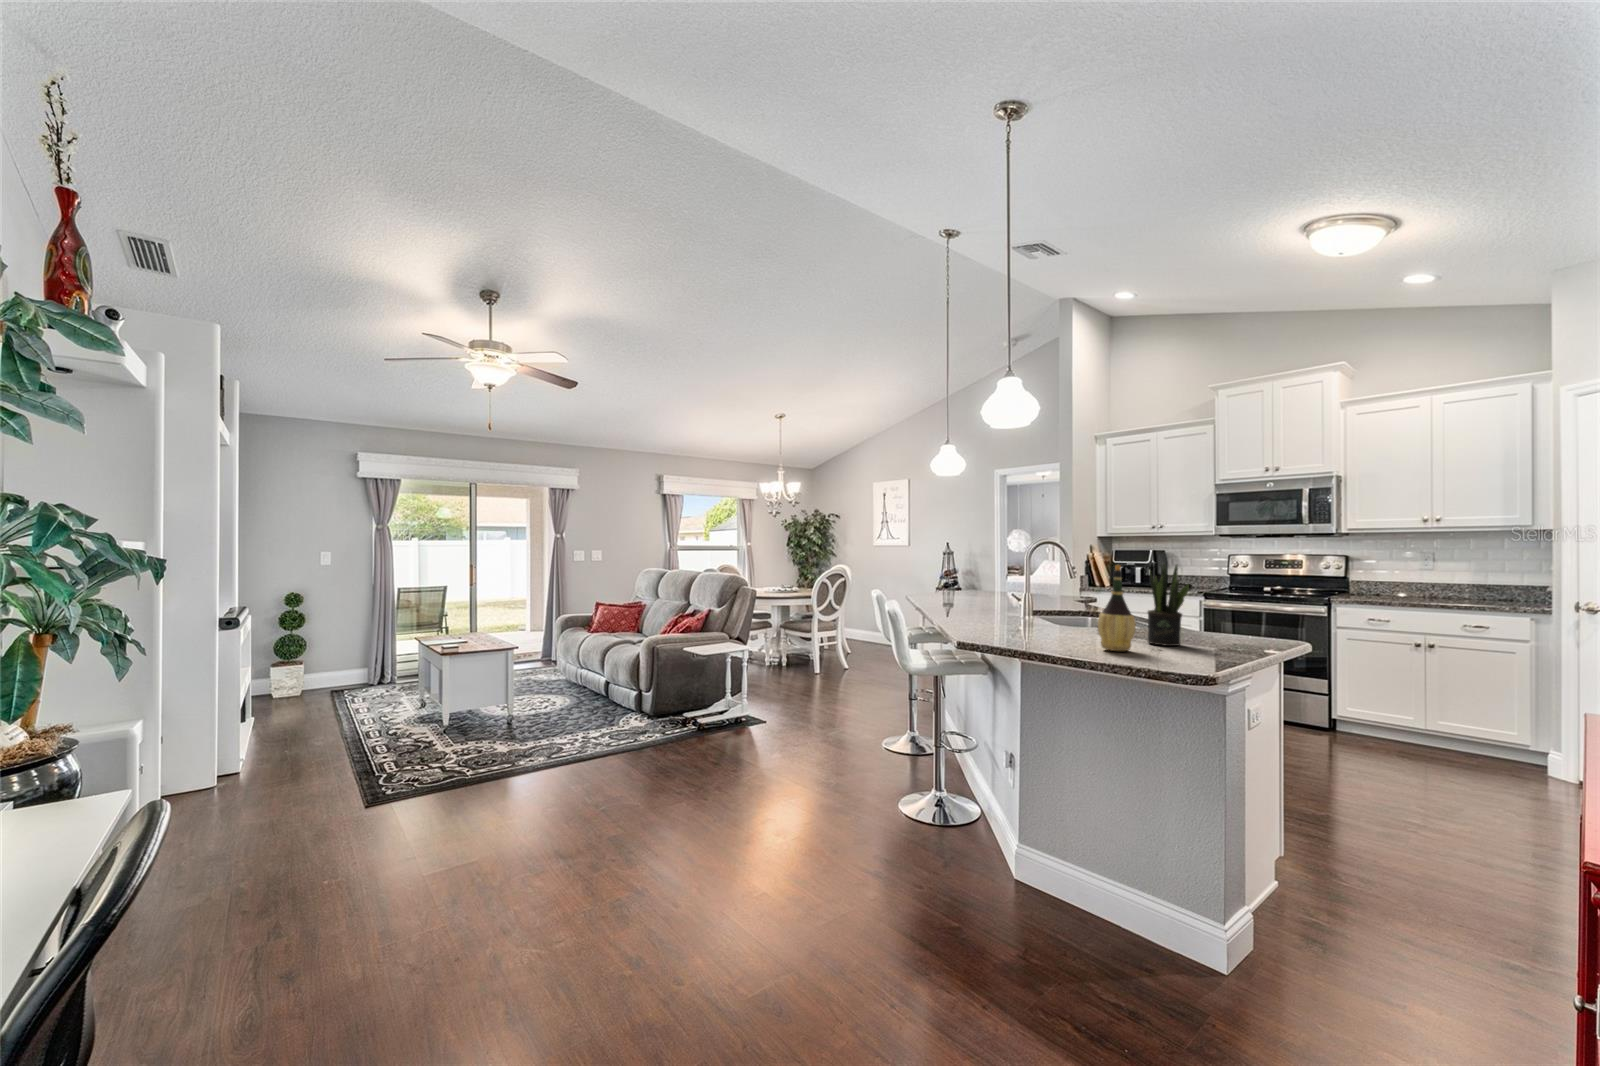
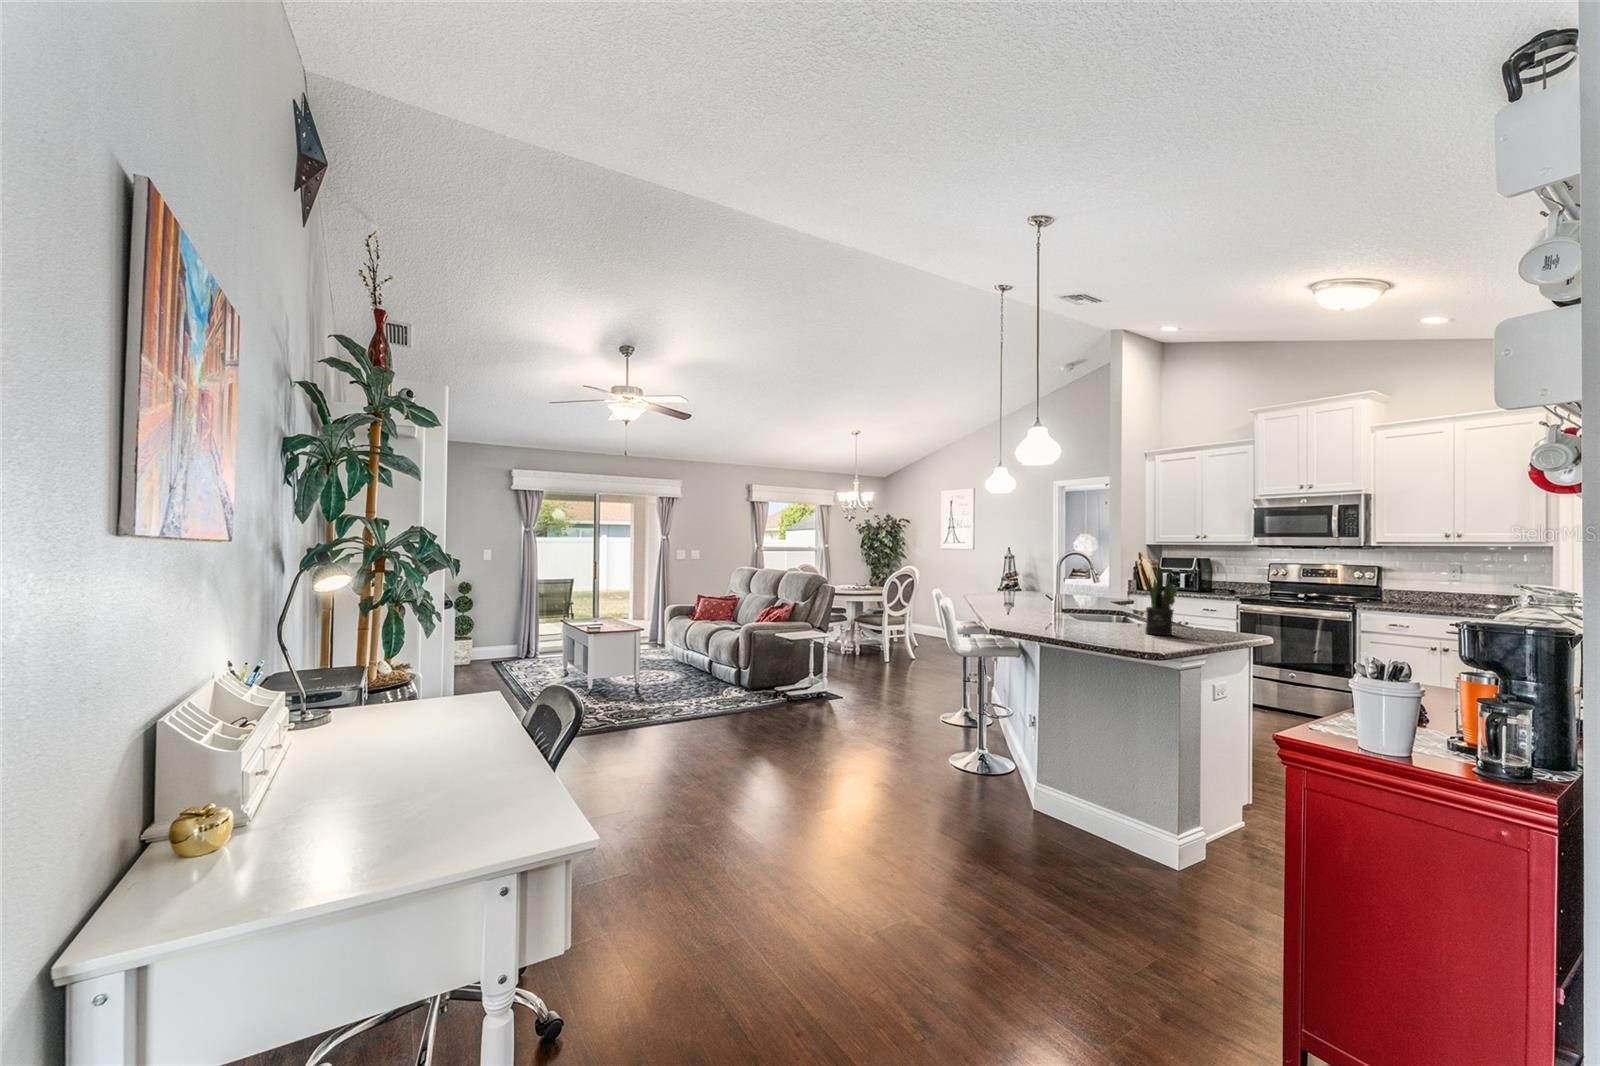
wine bottle: present [1098,565,1136,651] -> none [1101,570,1130,637]

